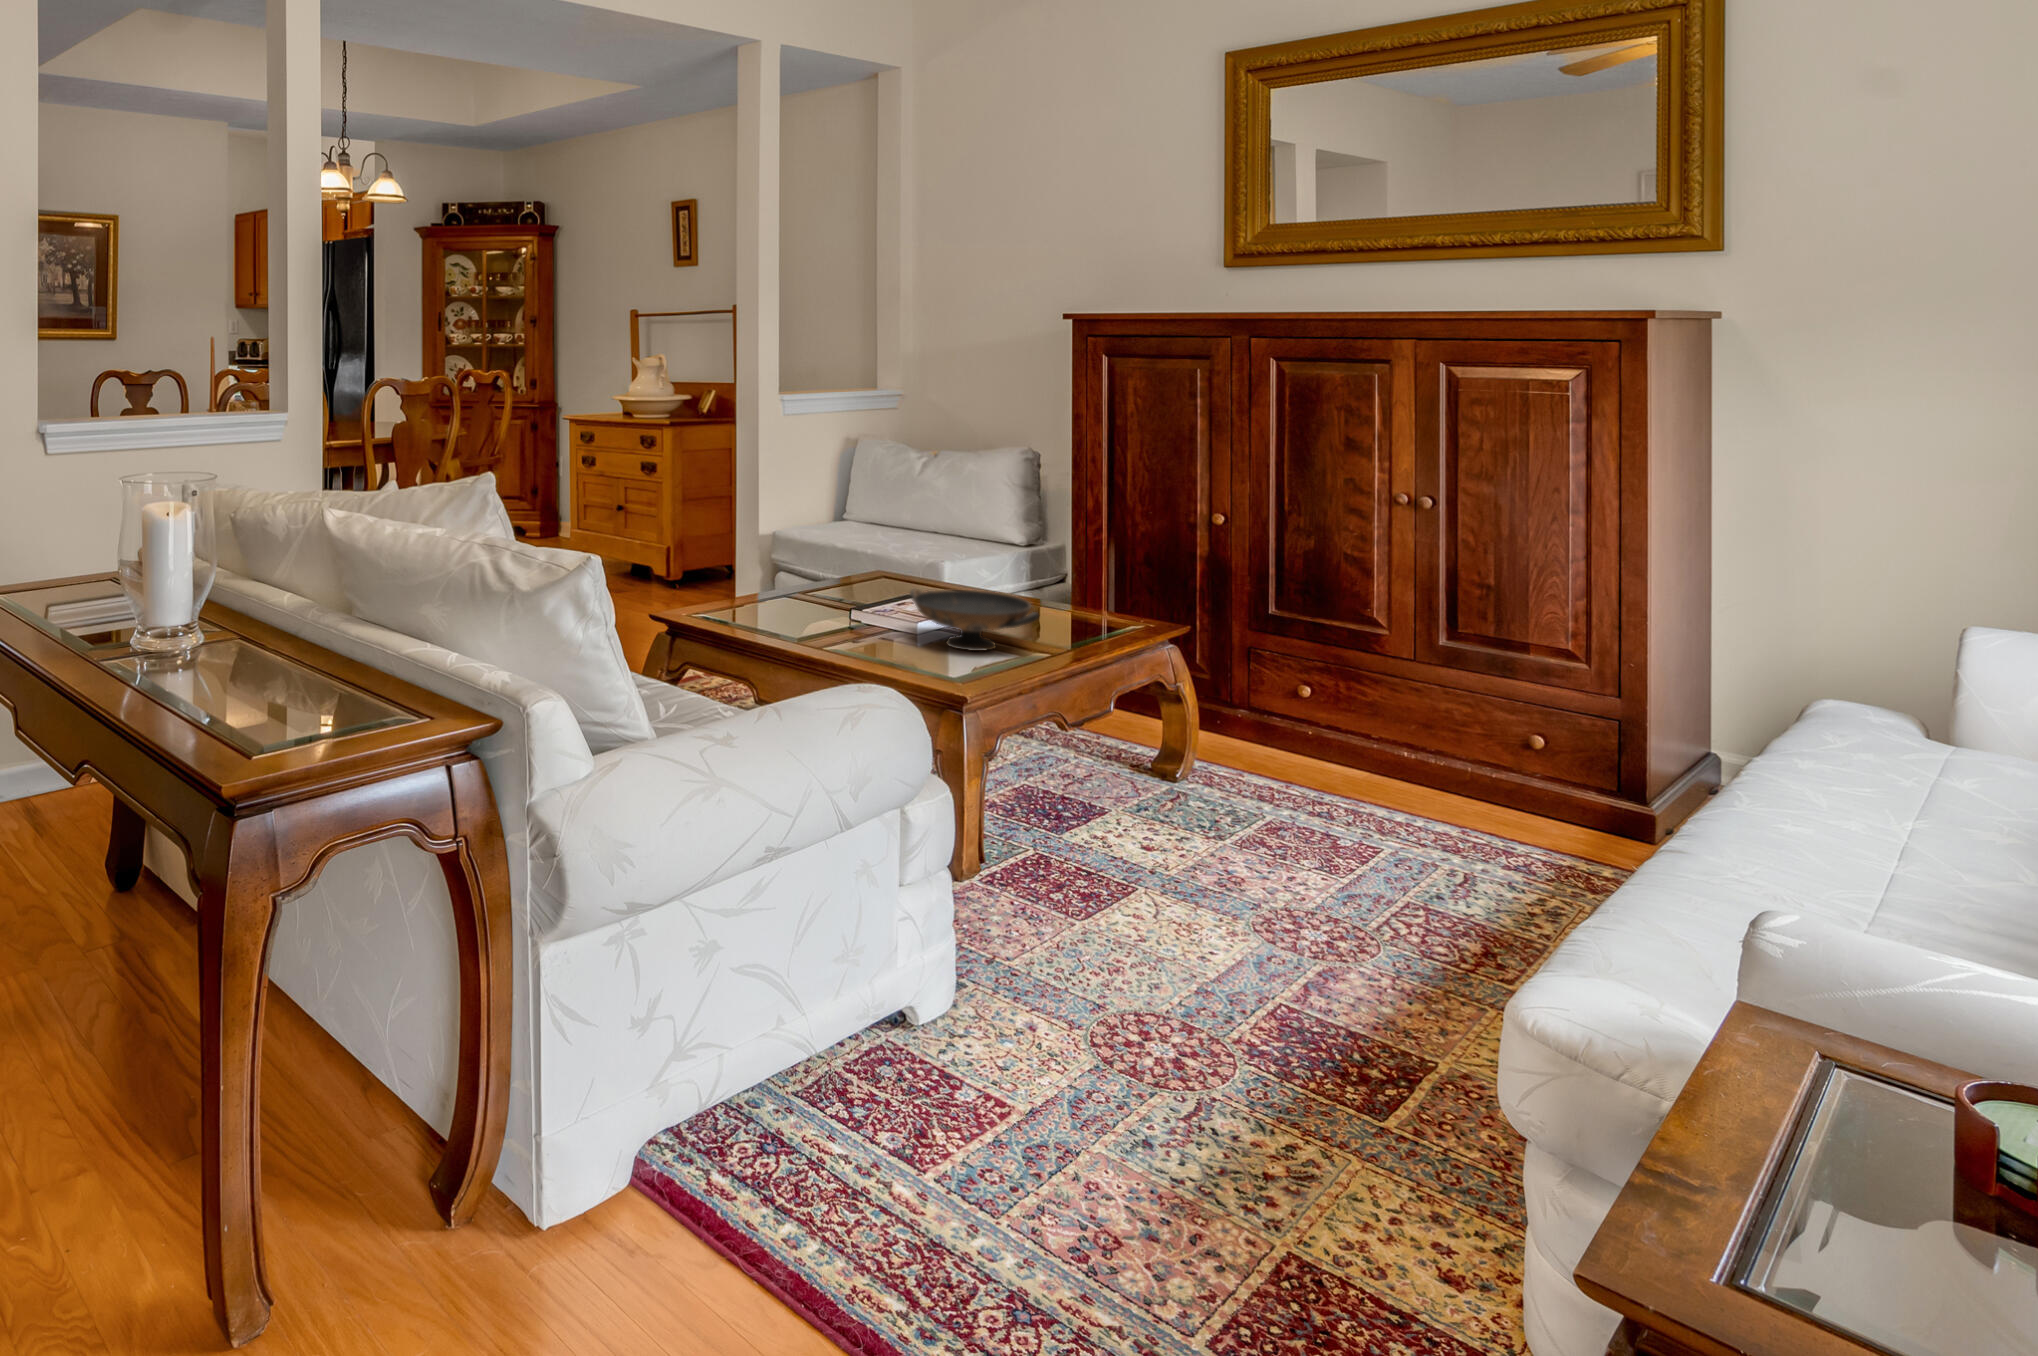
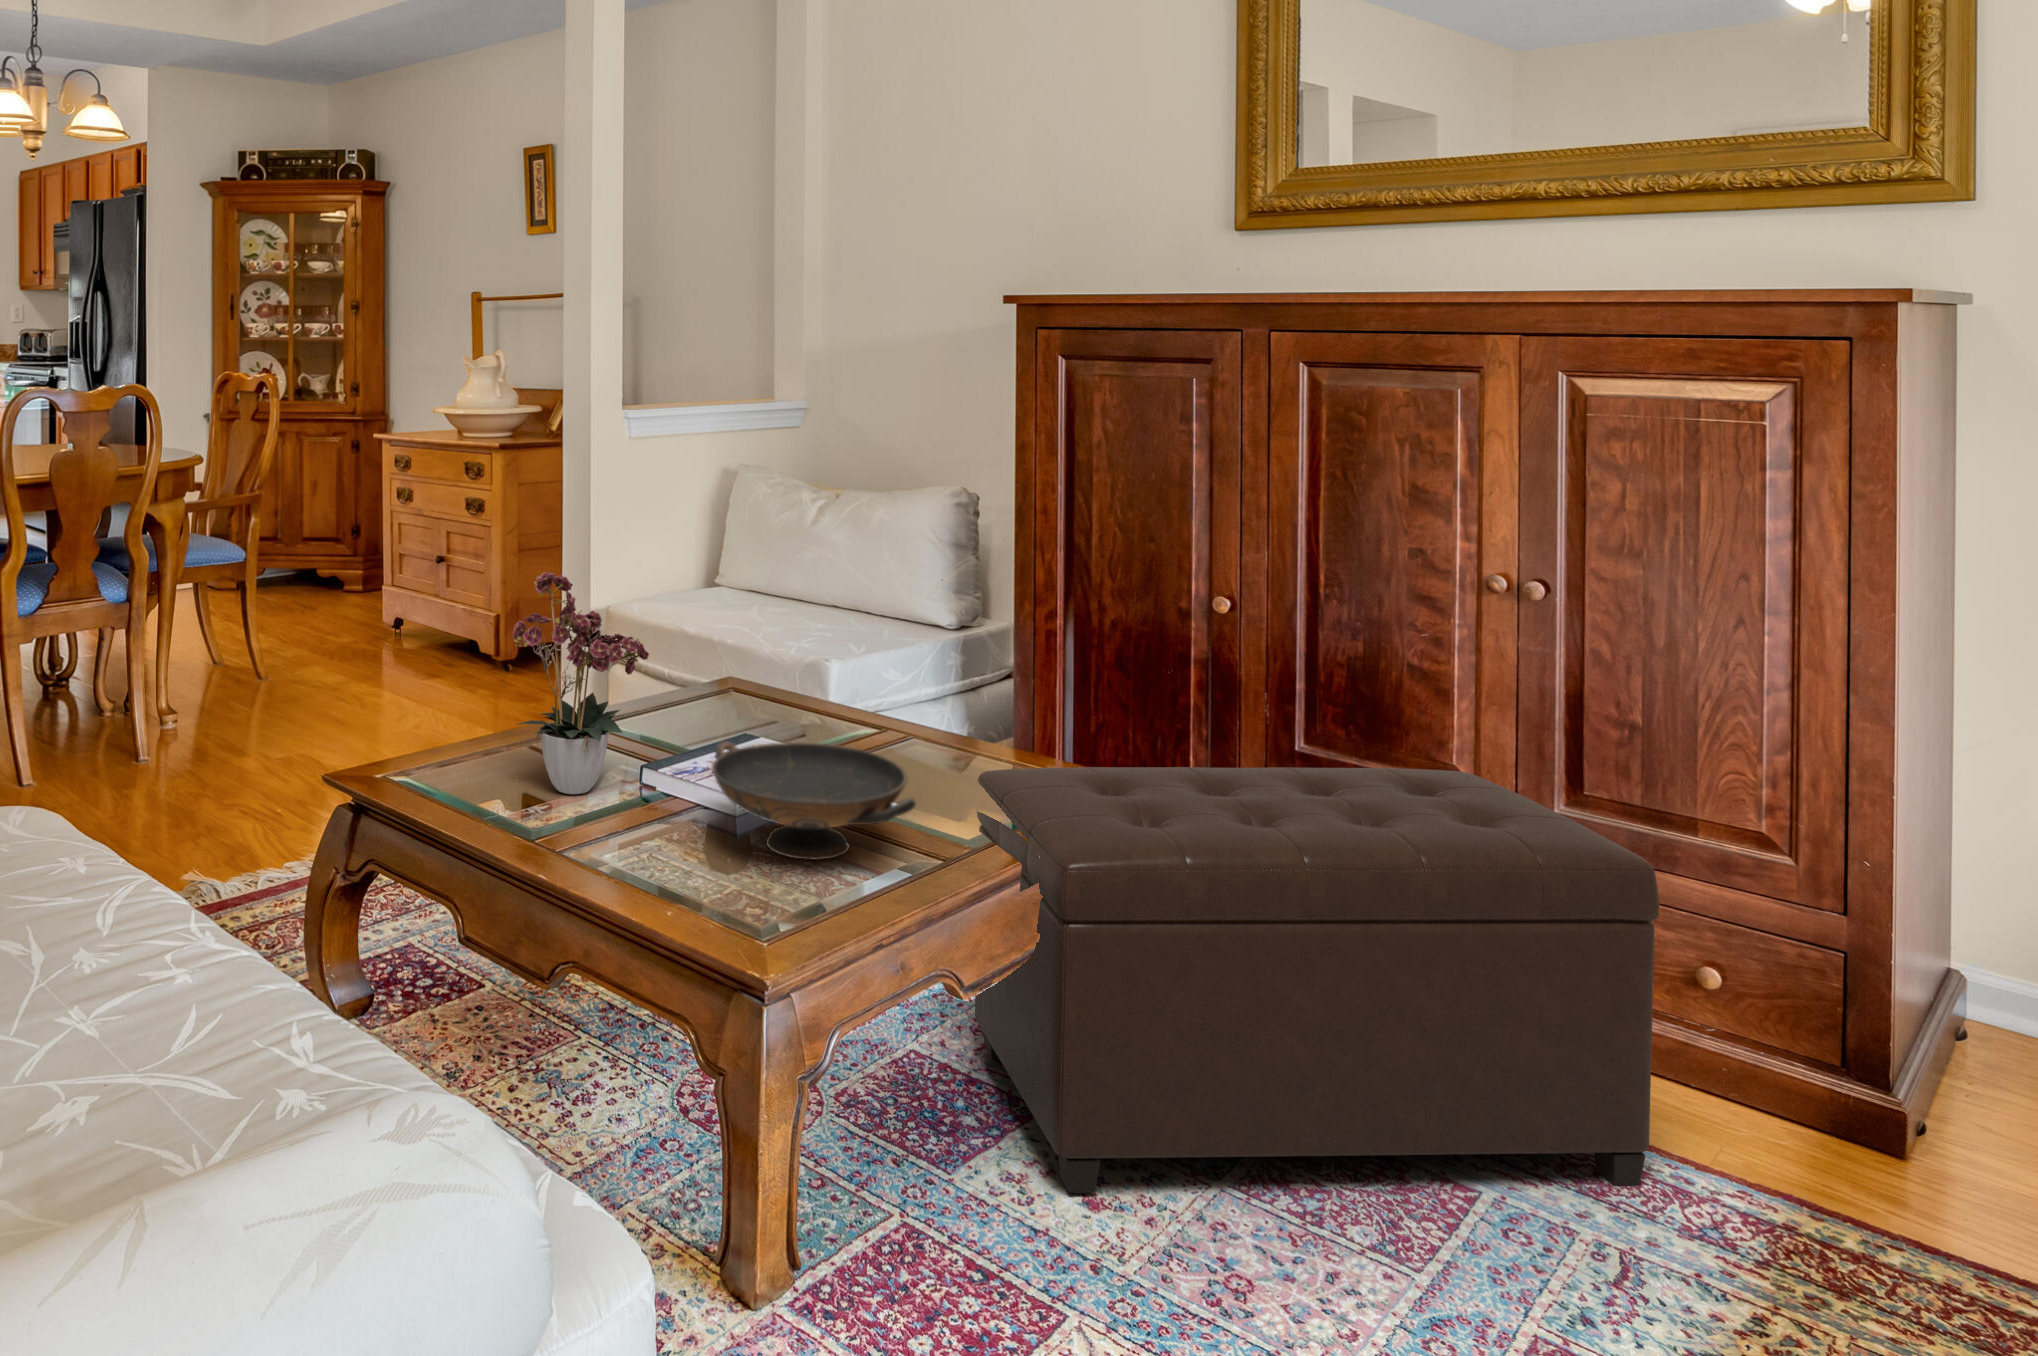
flower arrangement: none [775,483,871,622] -> present [513,572,649,794]
ottoman: none [1065,612,1491,850] -> present [975,767,1659,1193]

